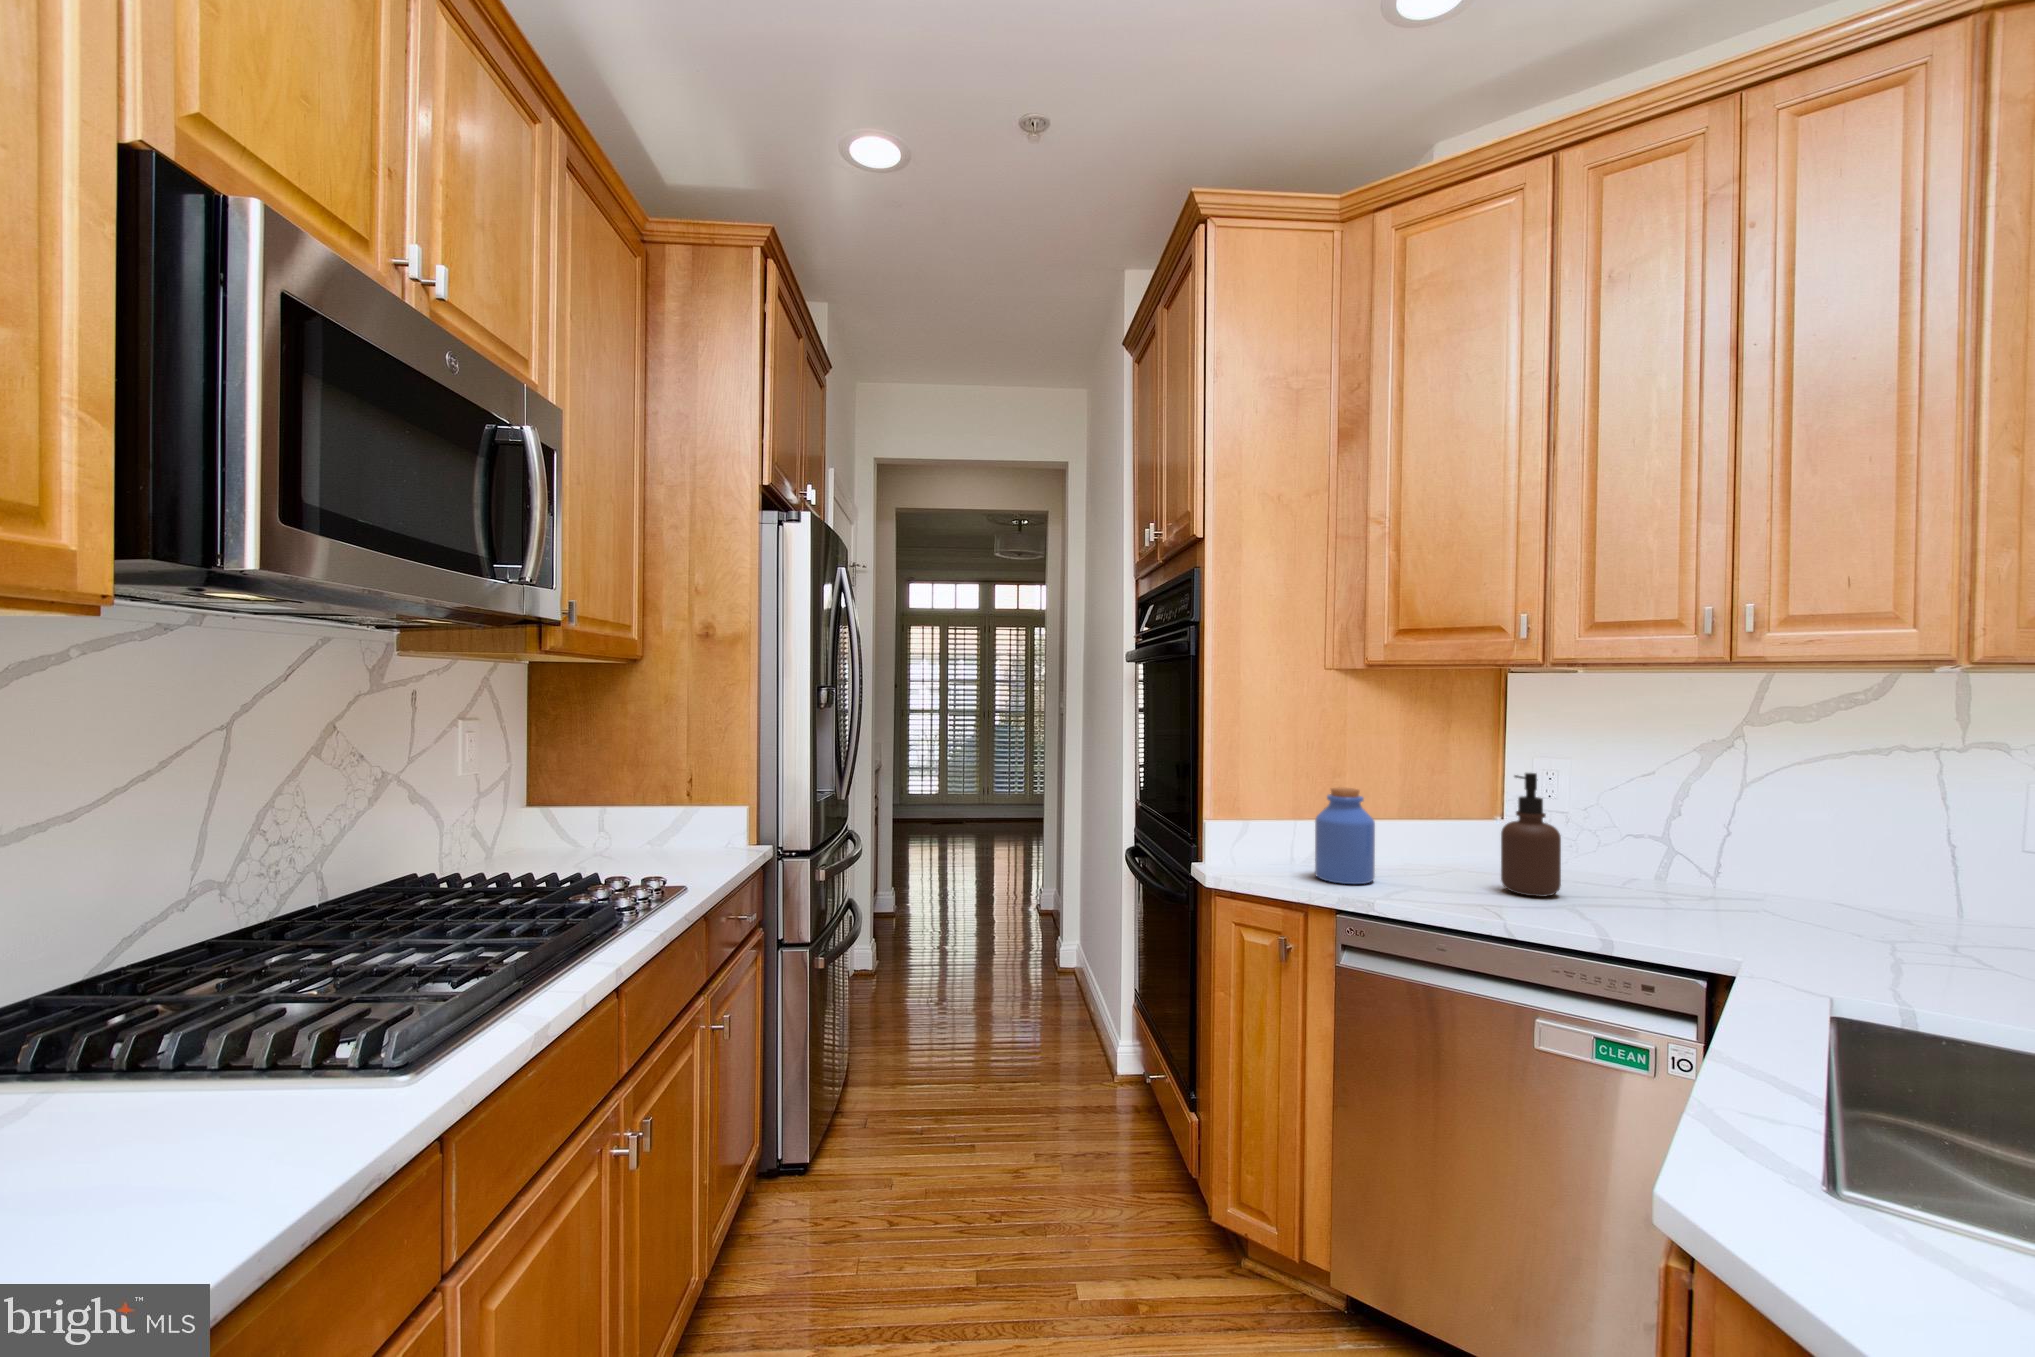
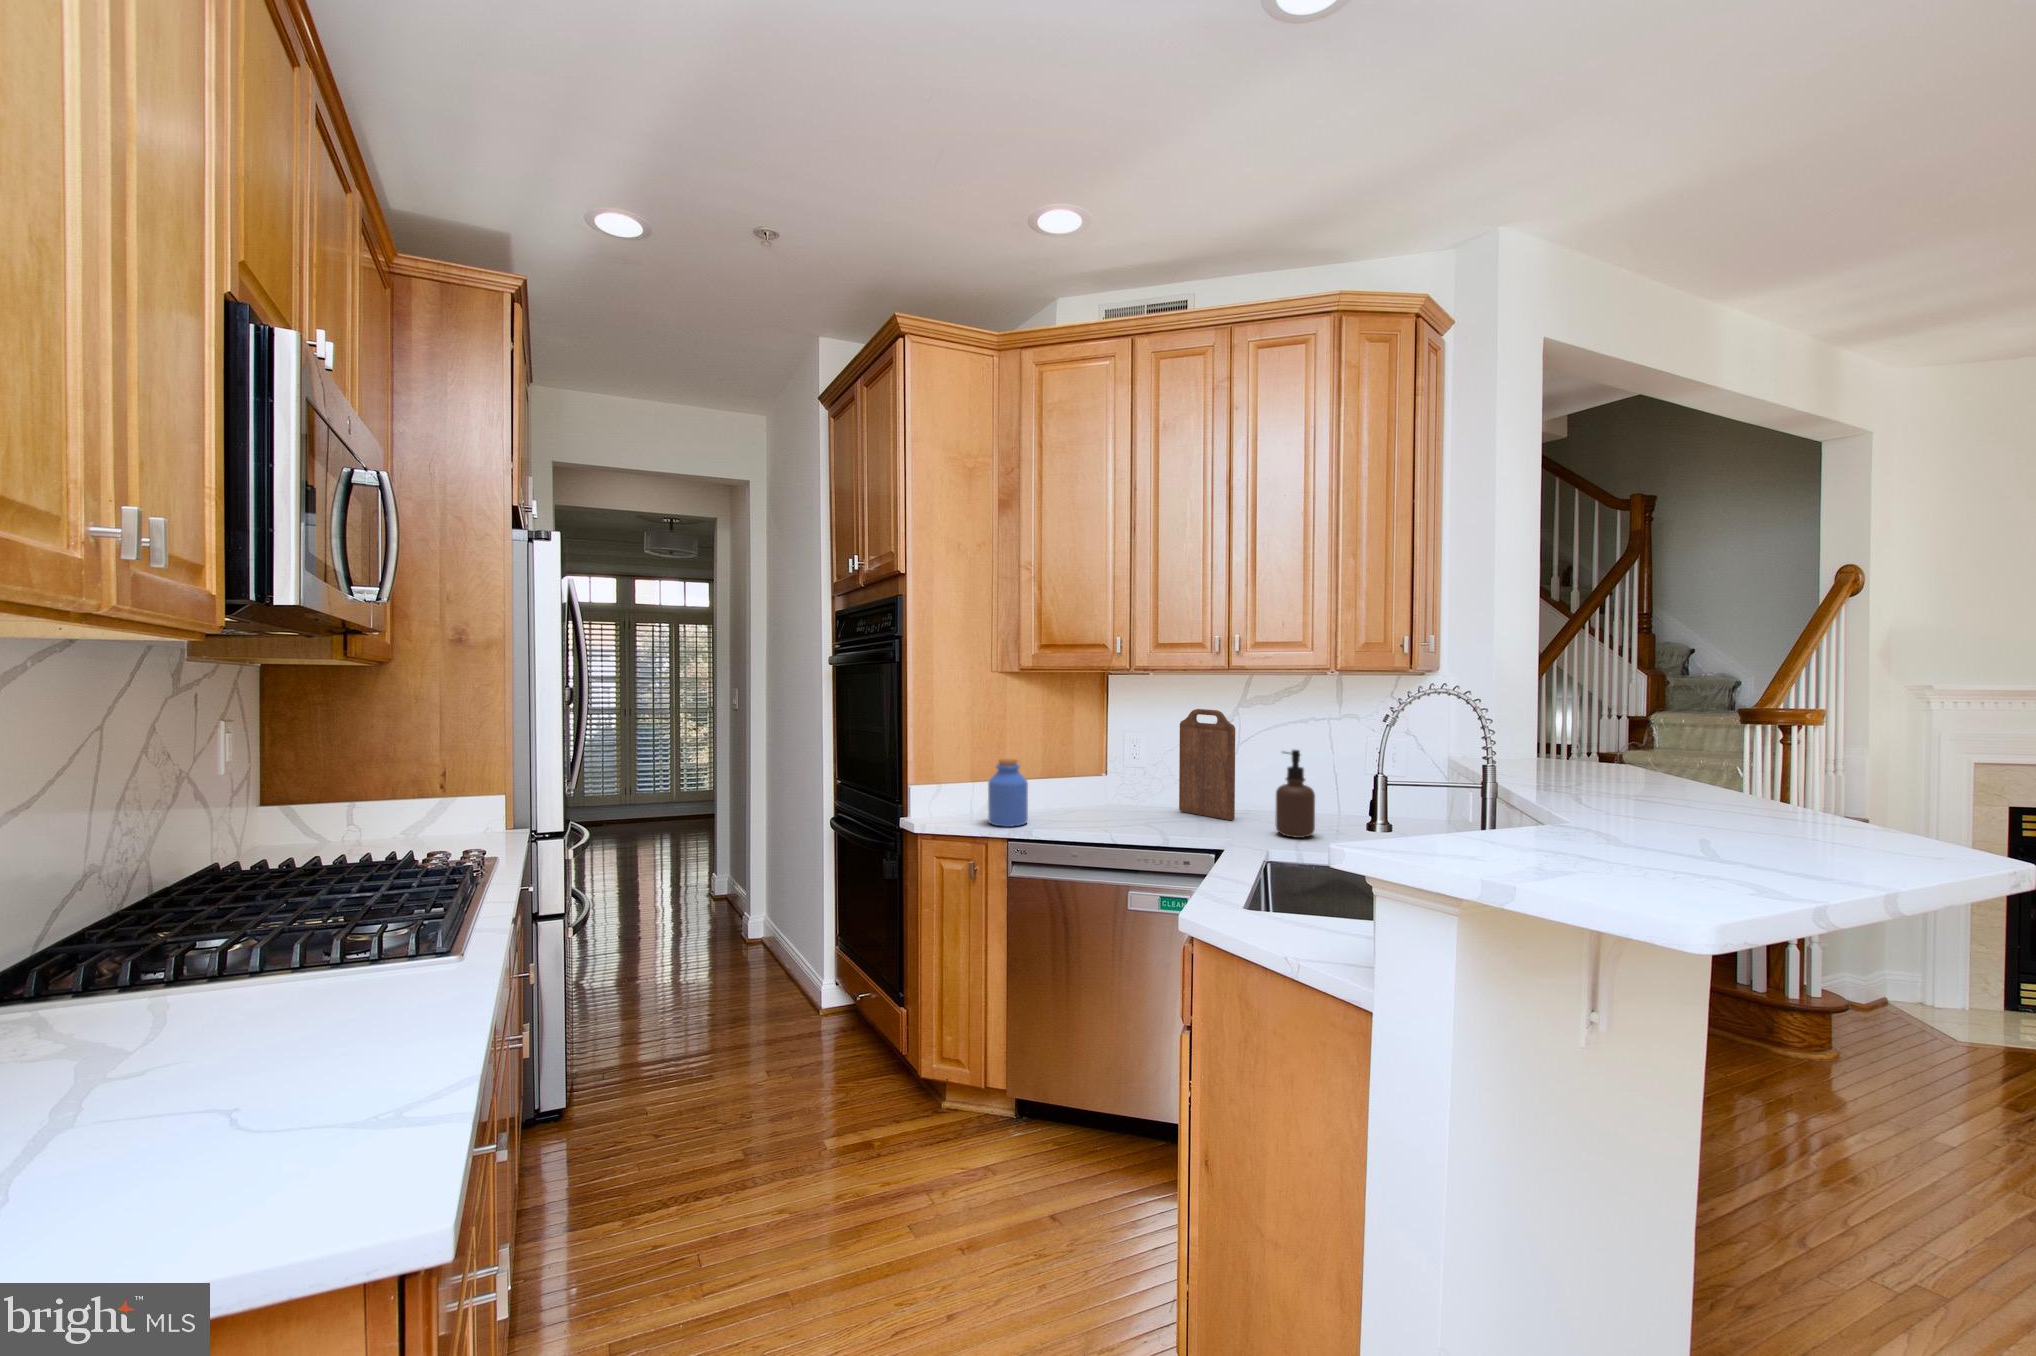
cutting board: none [1632,728,1743,910] -> present [1179,709,1235,820]
soap dispenser: present [1501,773,1561,897] -> present [1276,750,1315,838]

